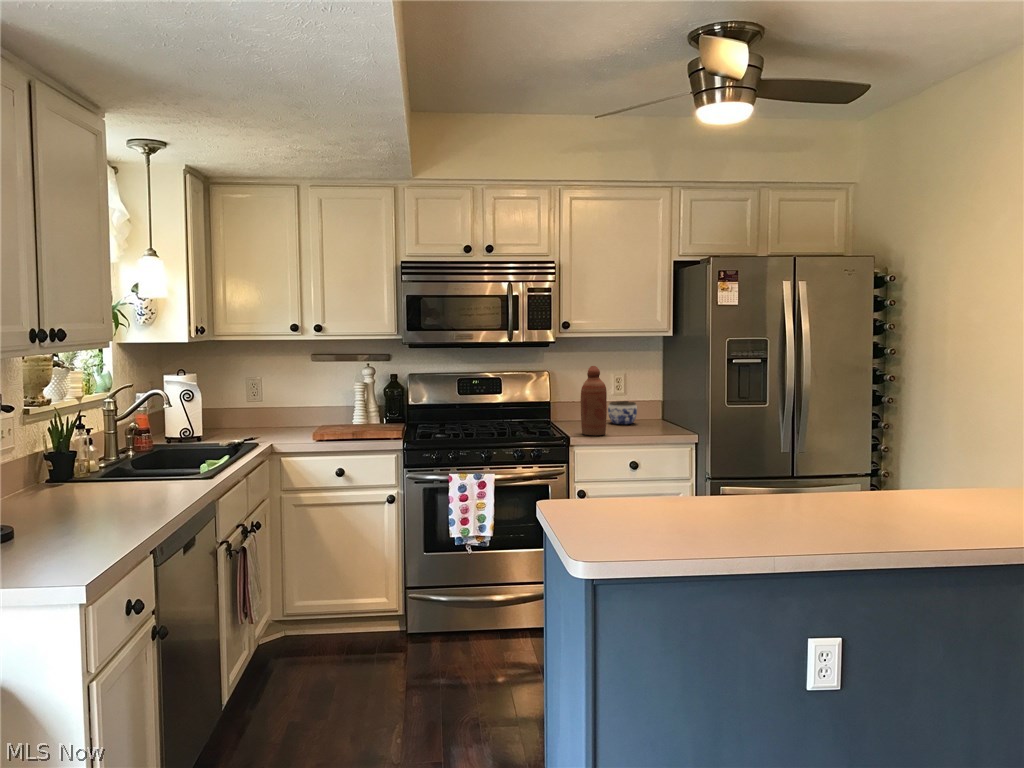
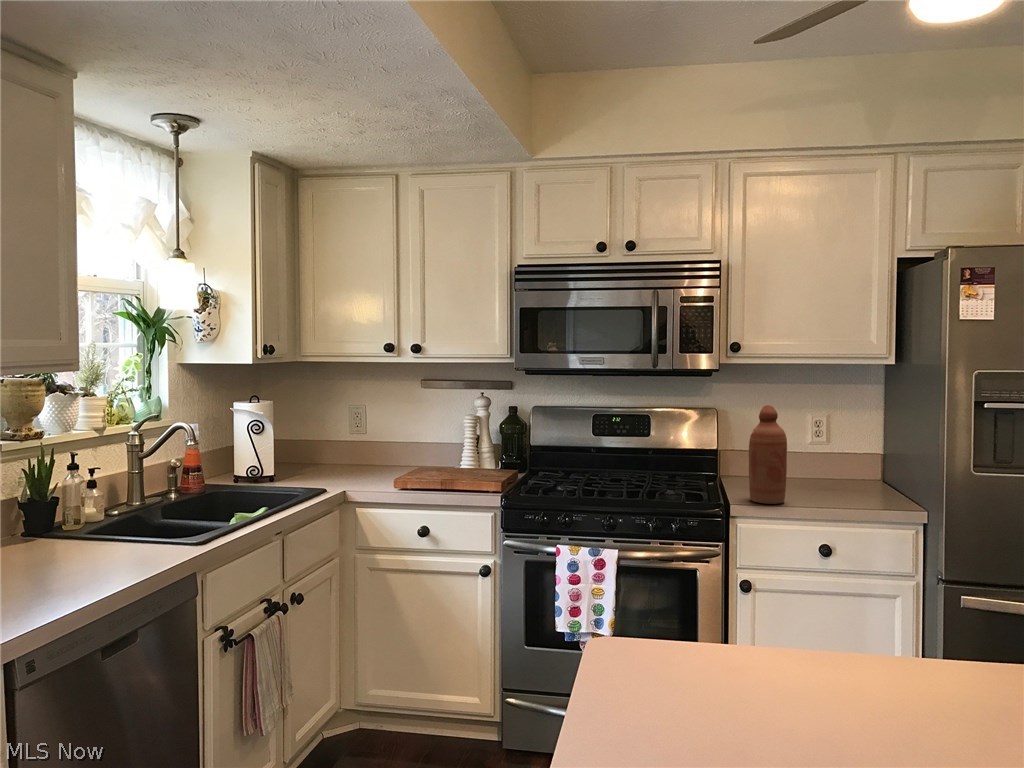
jar: present [608,401,637,424] -> none [798,454,841,487]

